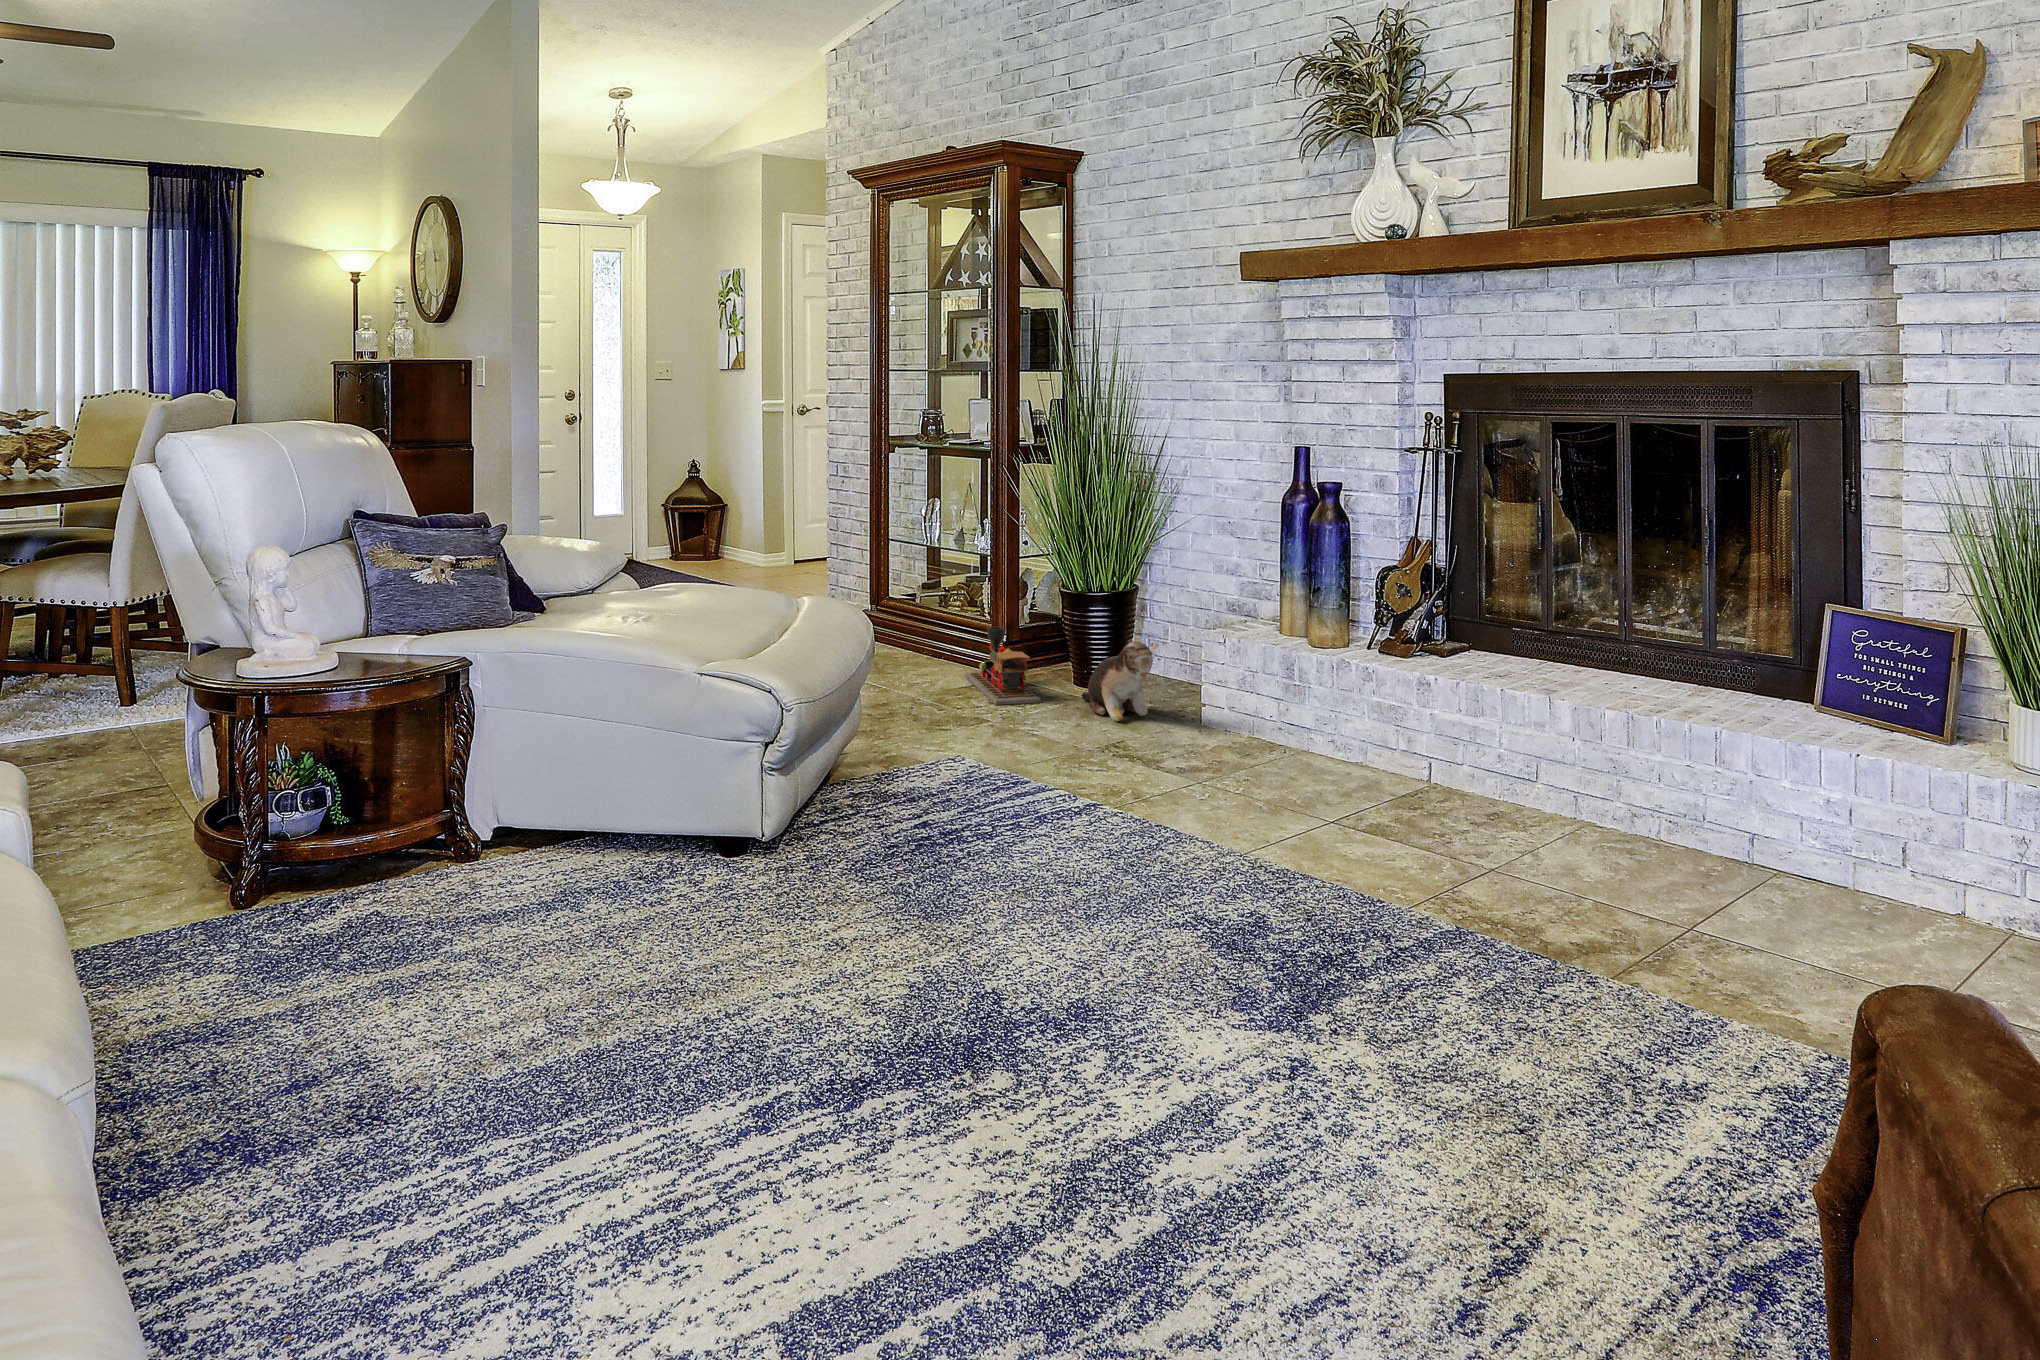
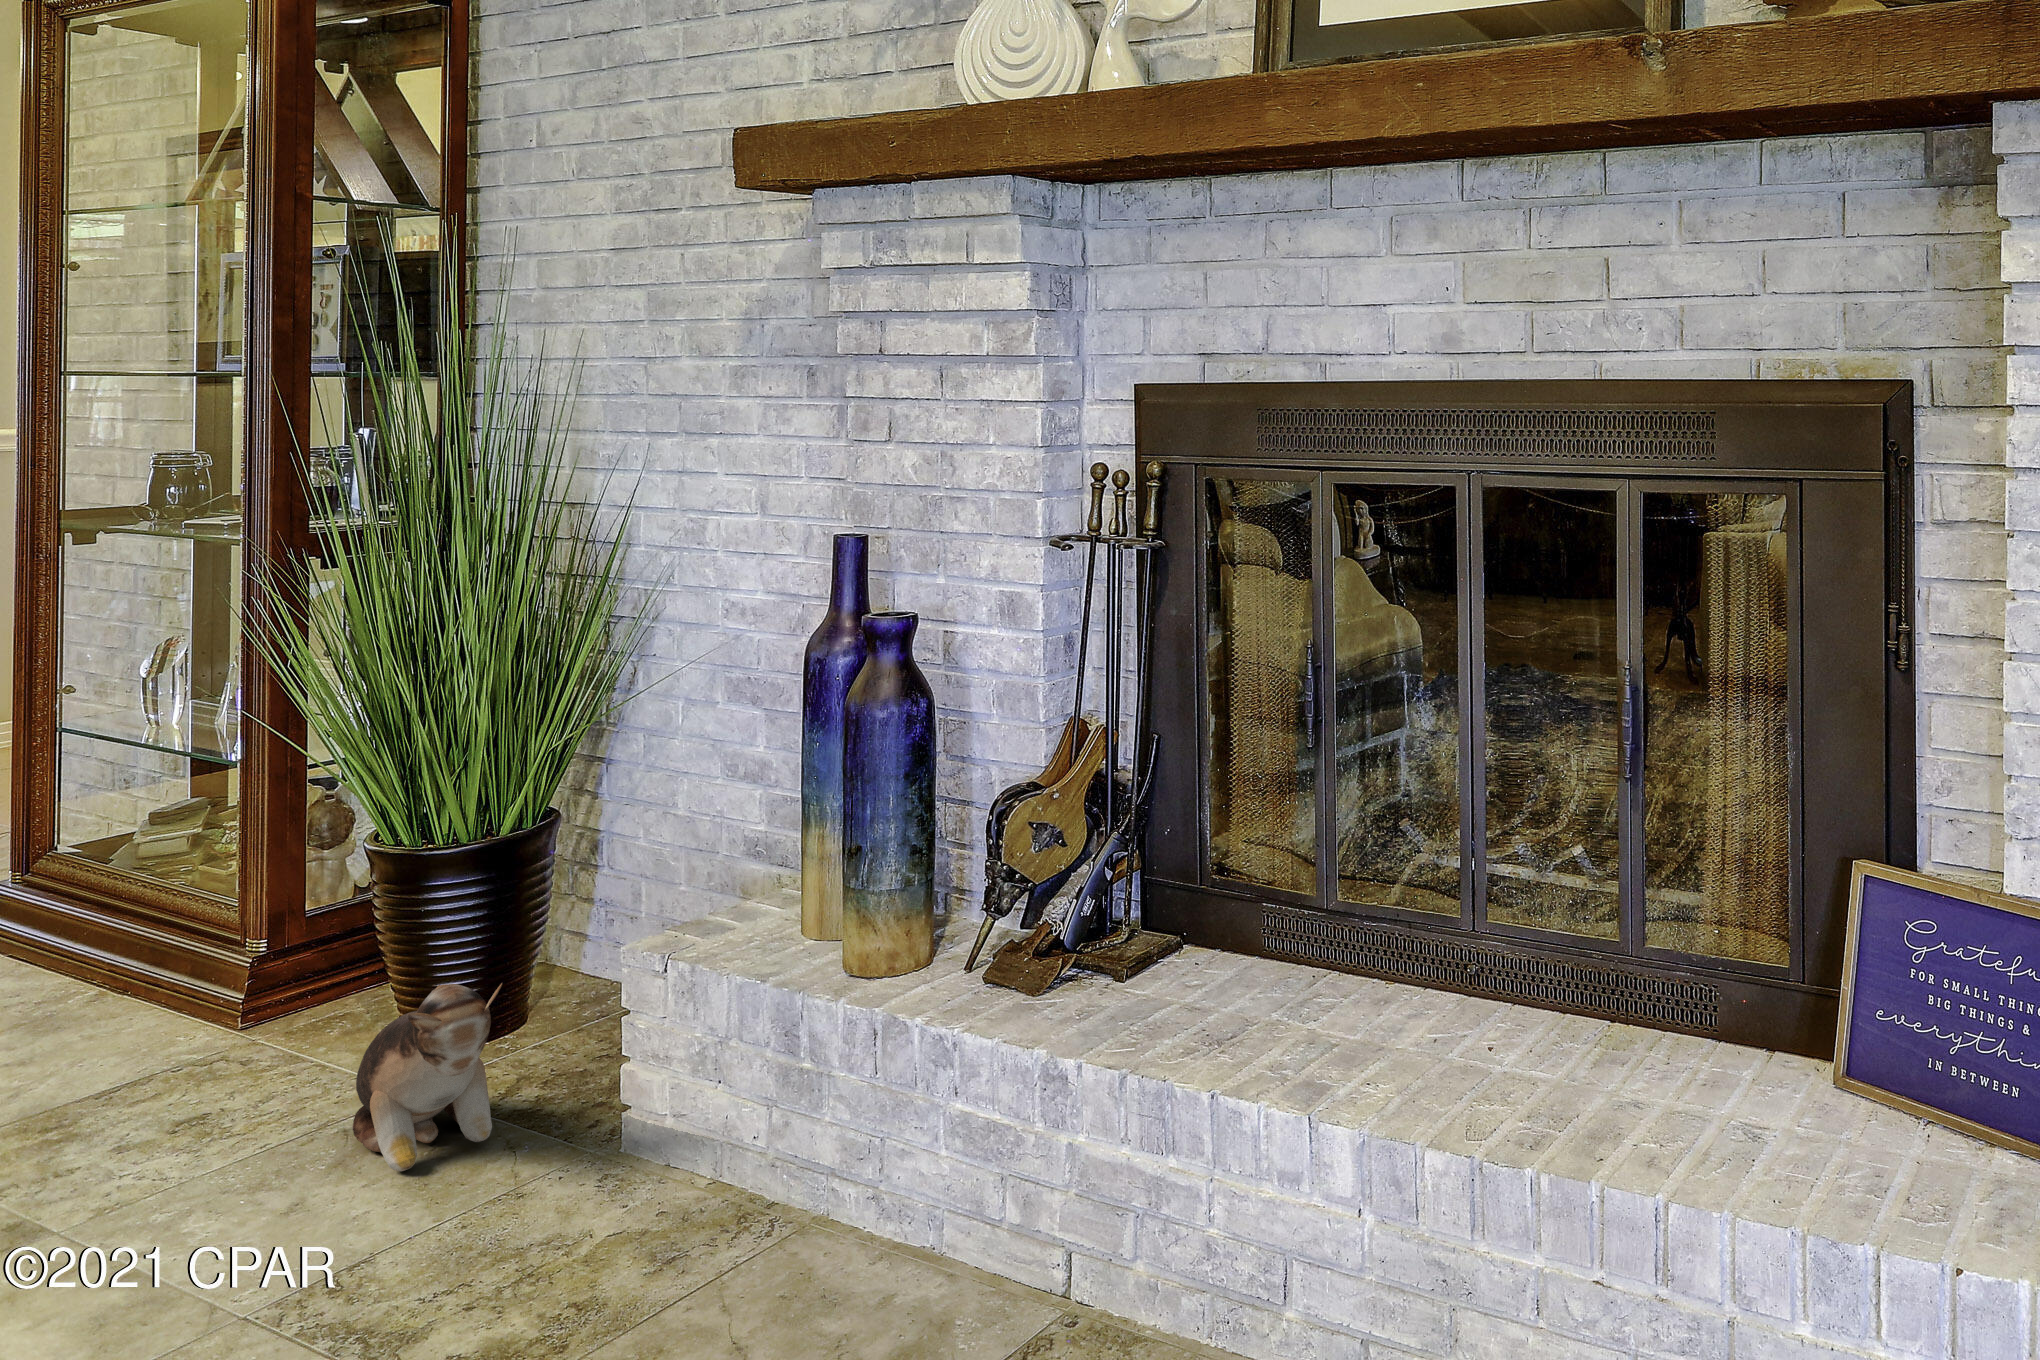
toy train: present [965,627,1041,705] -> none [116,936,252,1151]

